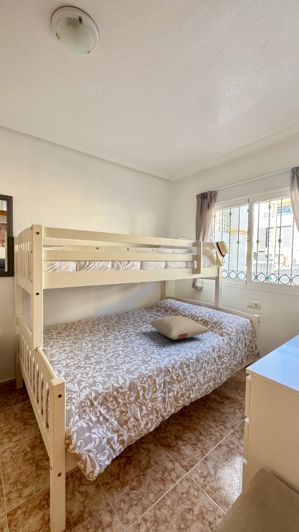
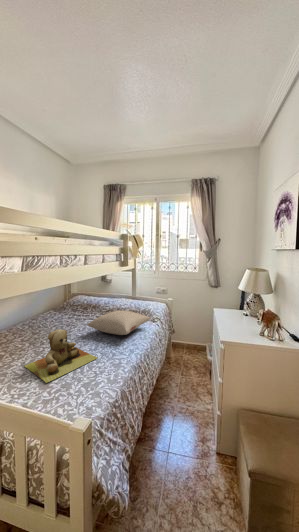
teddy bear: none [90,319,138,356] -> present [25,329,97,383]

